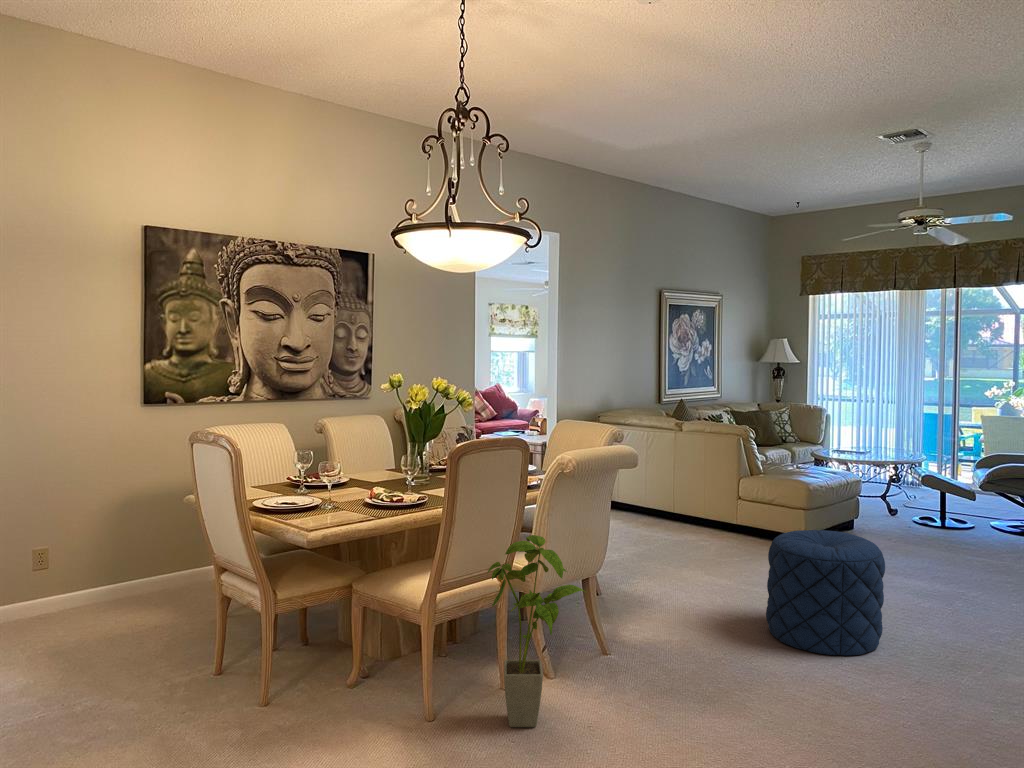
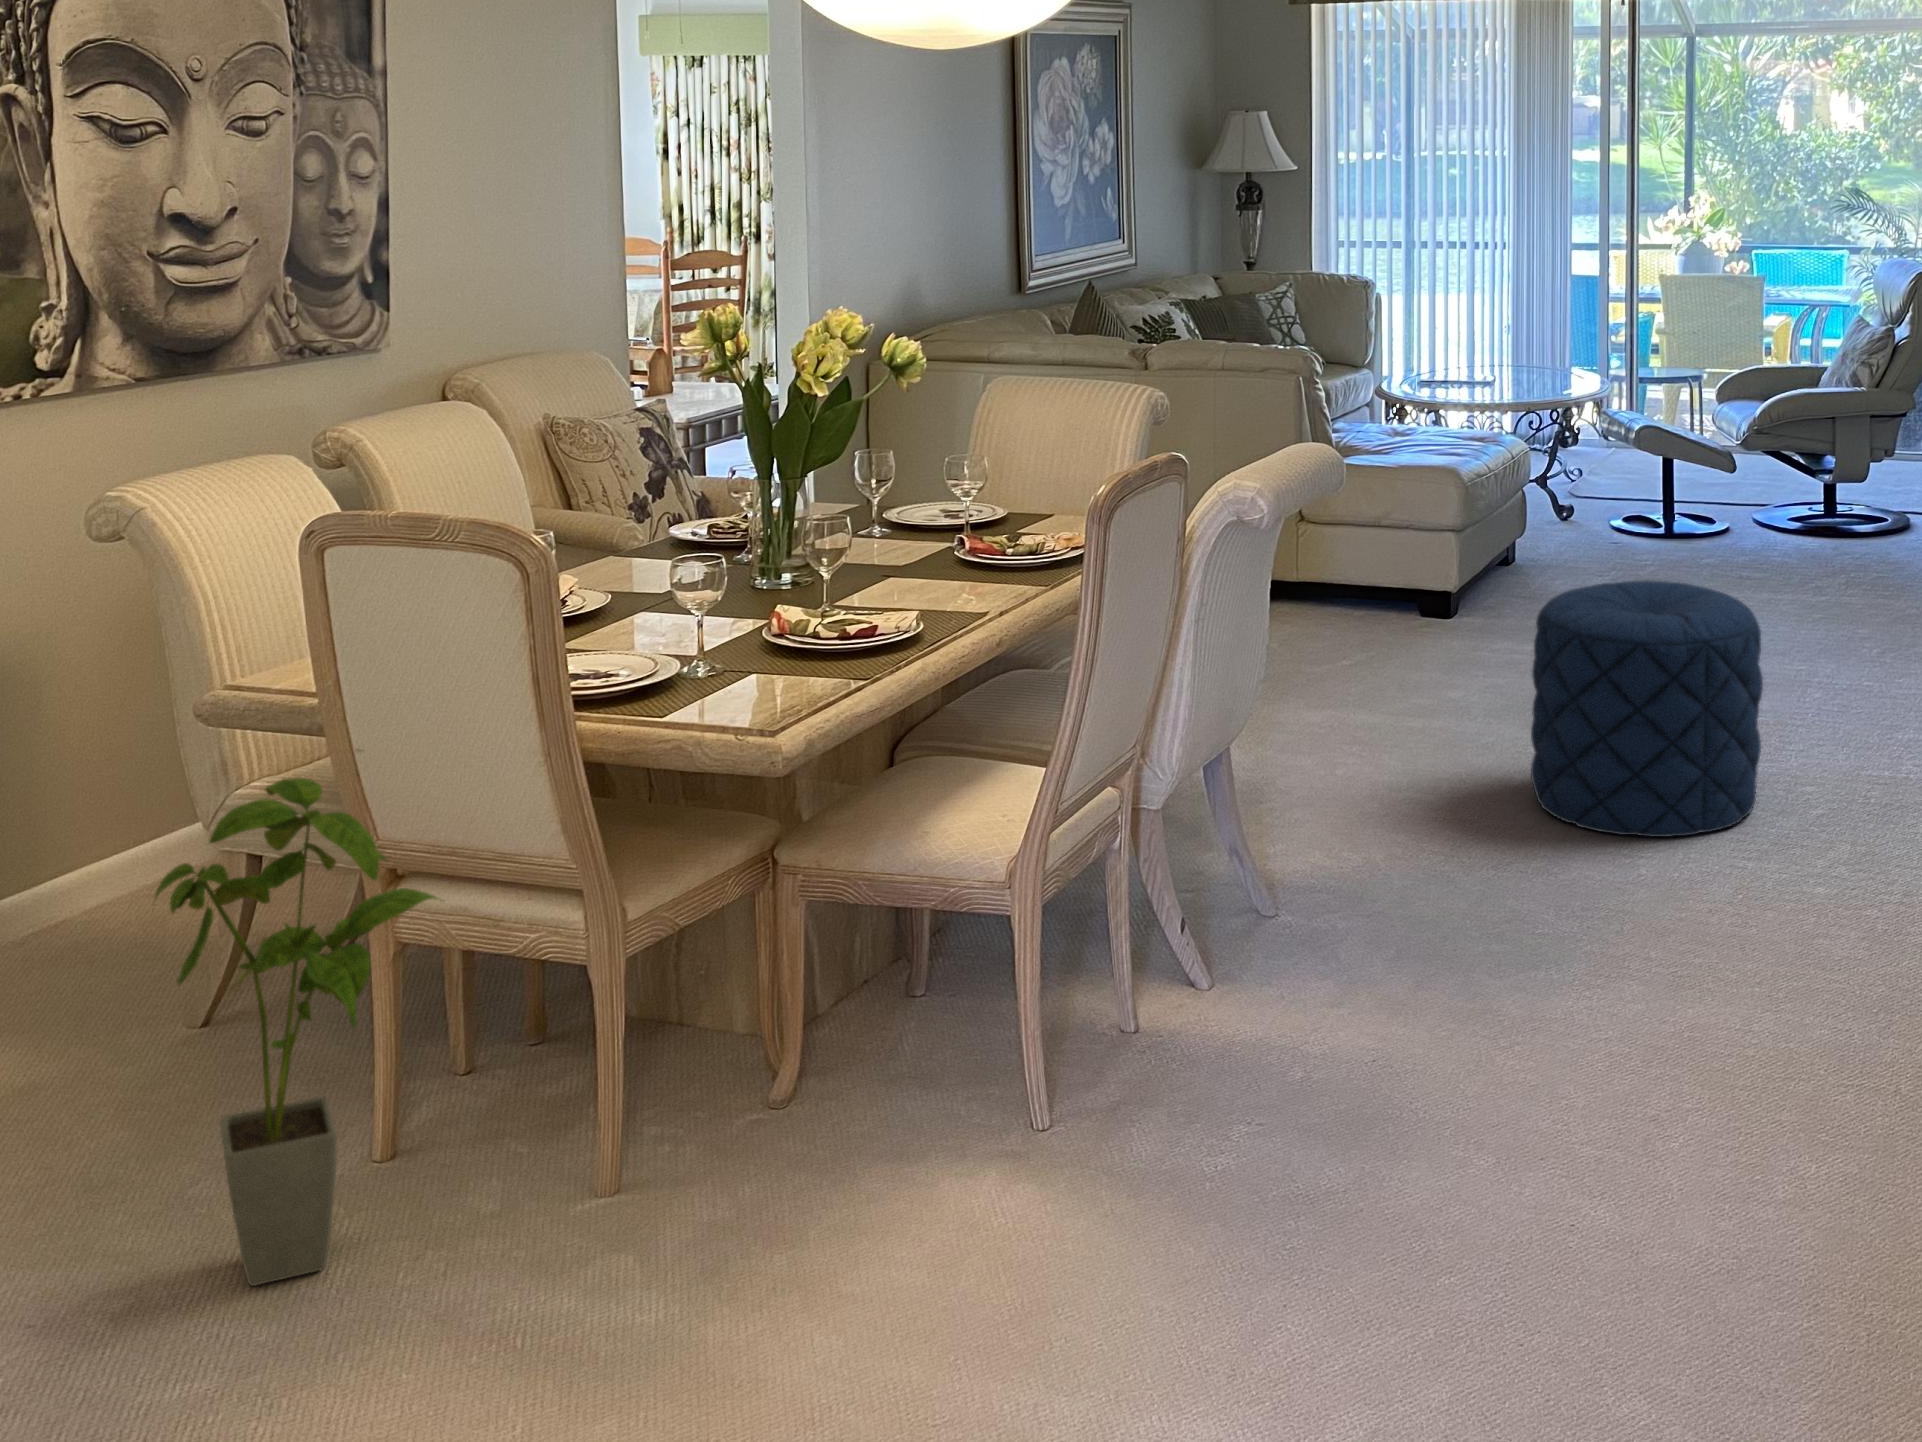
house plant: present [488,535,585,727] -> present [155,778,441,1286]

